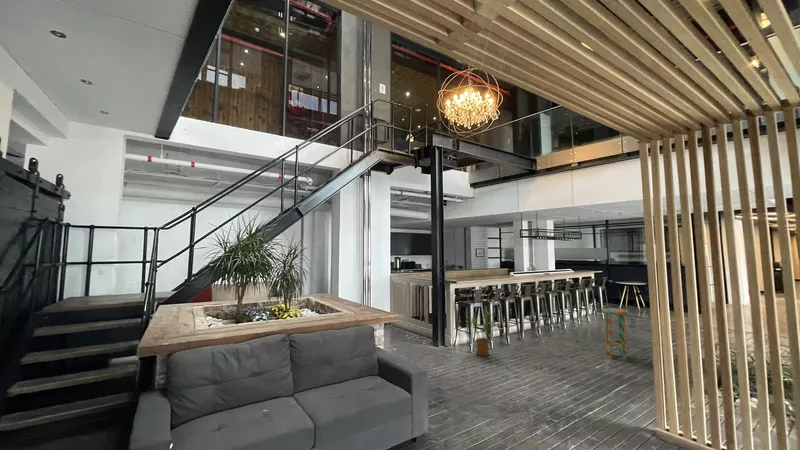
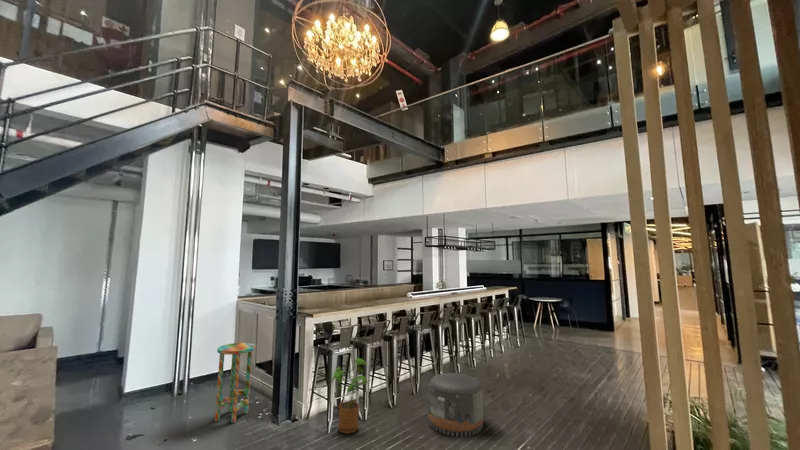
side table: present [601,308,629,360] -> present [215,343,256,423]
pouf: none [534,325,573,362] -> present [428,373,483,436]

